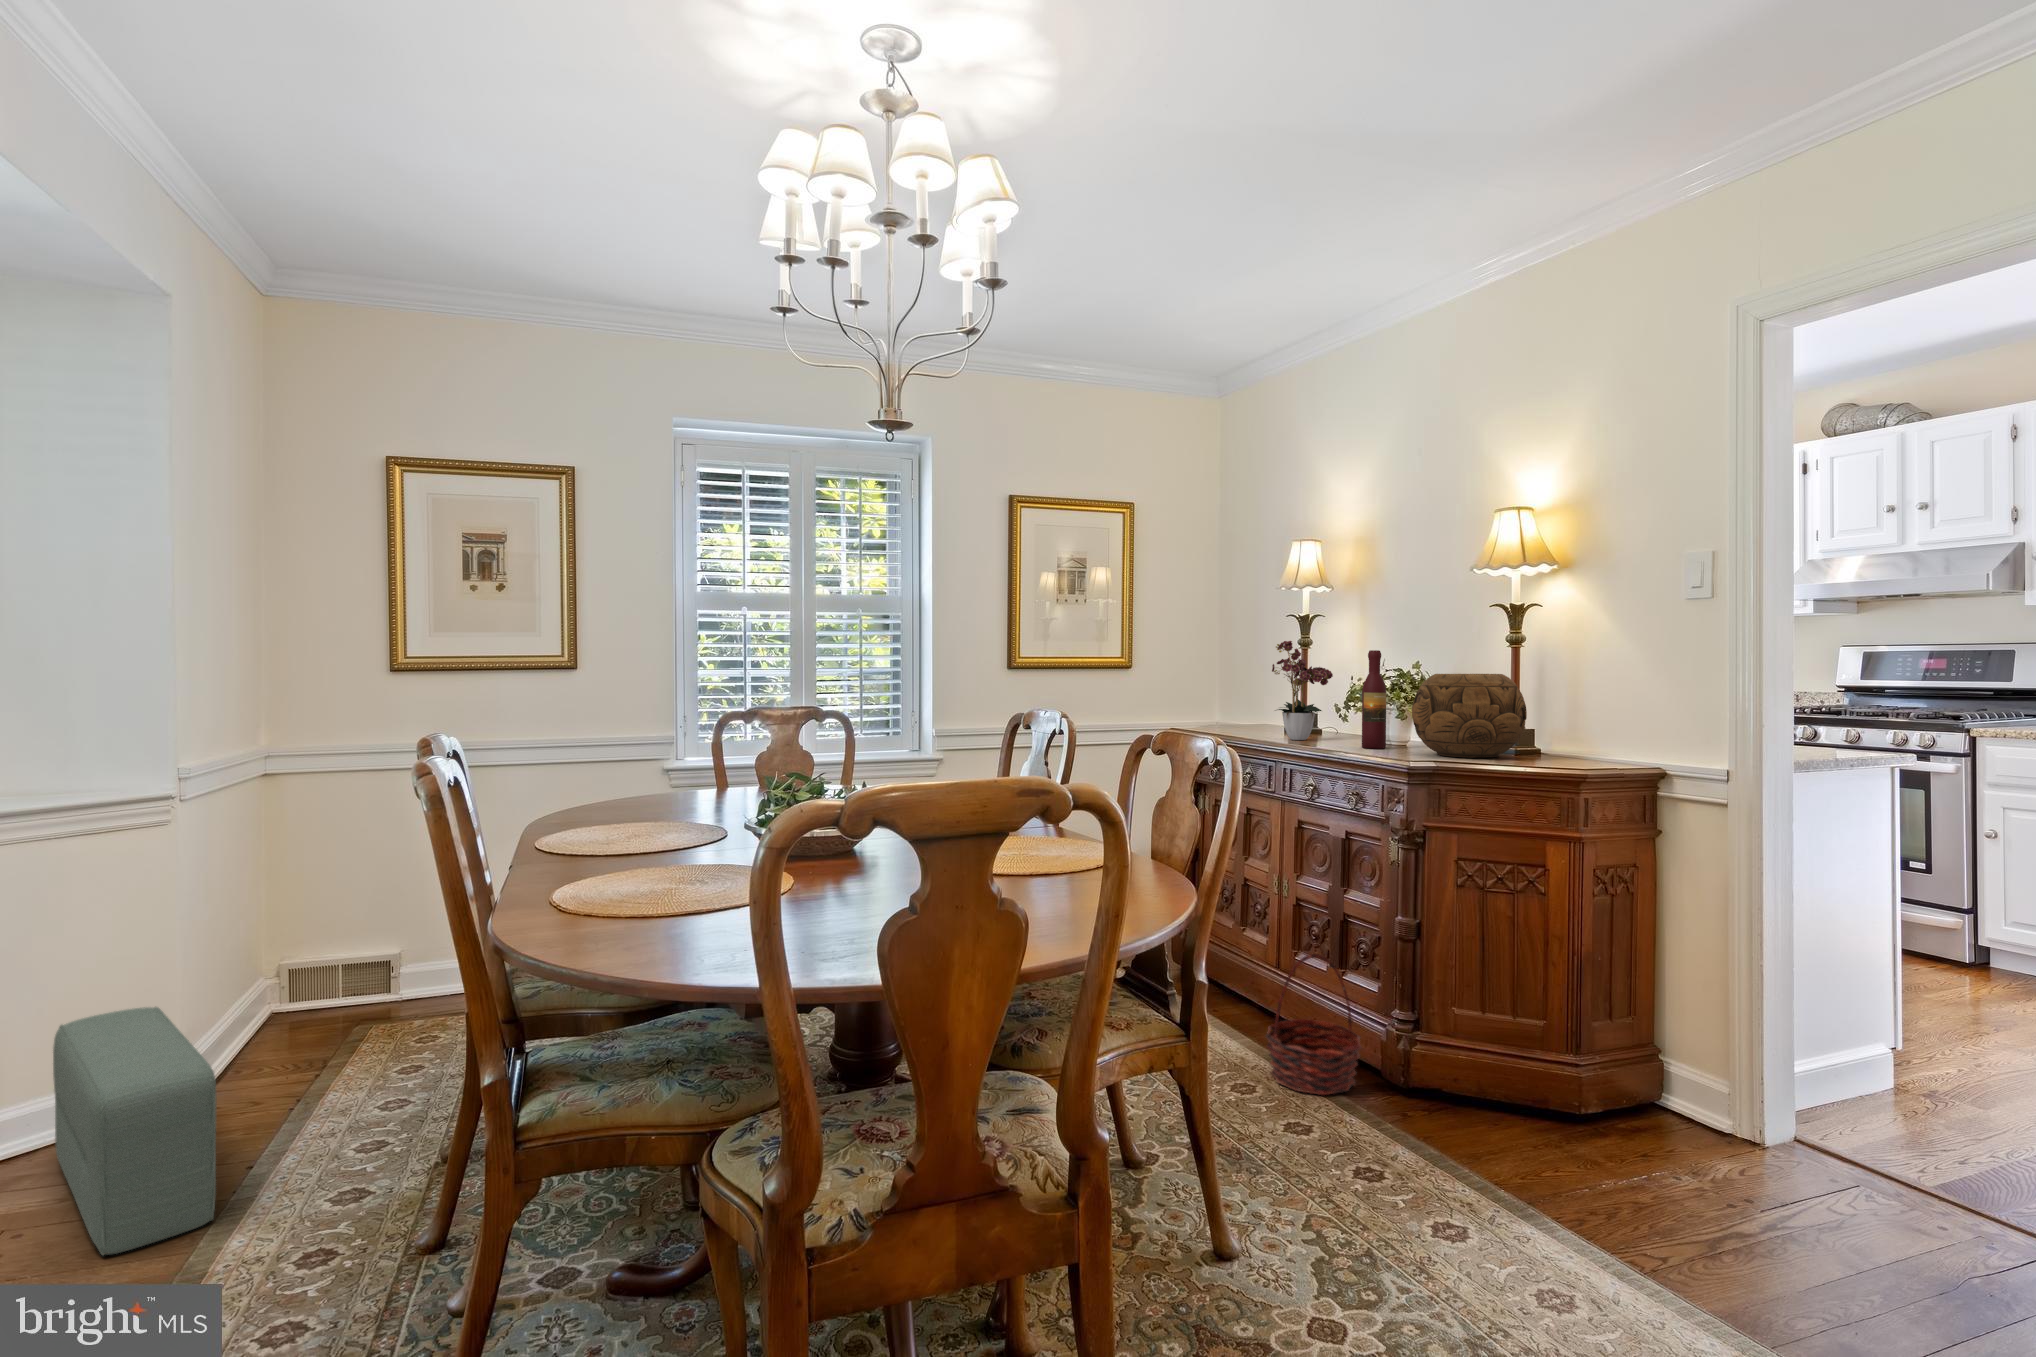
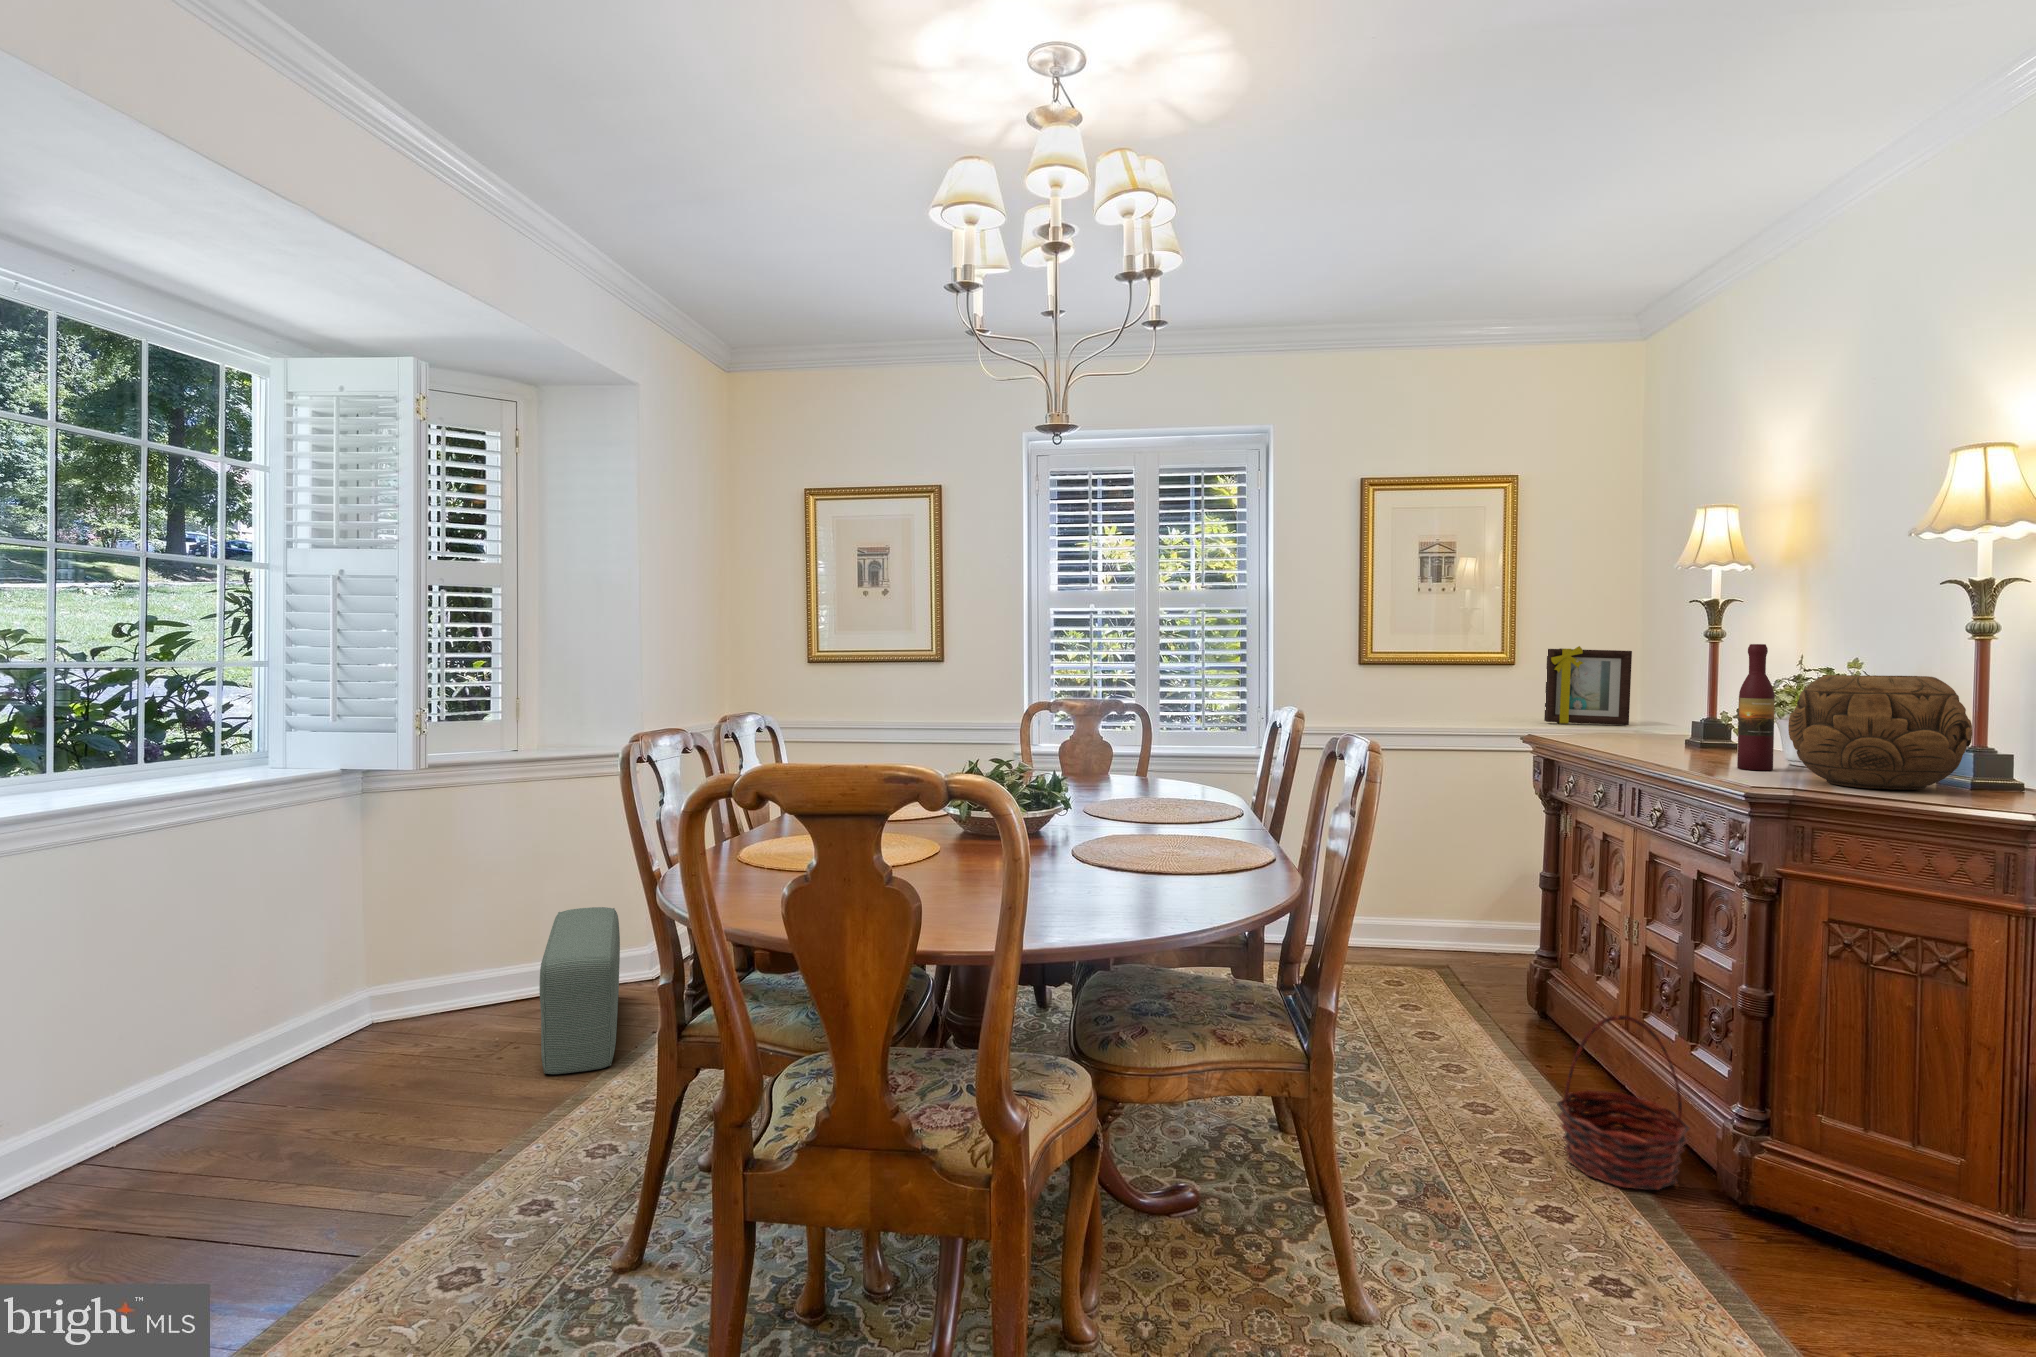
flower arrangement: present [1272,641,1333,740] -> none [1630,626,1734,755]
picture frame: none [1148,653,1211,719] -> present [1544,646,1632,725]

